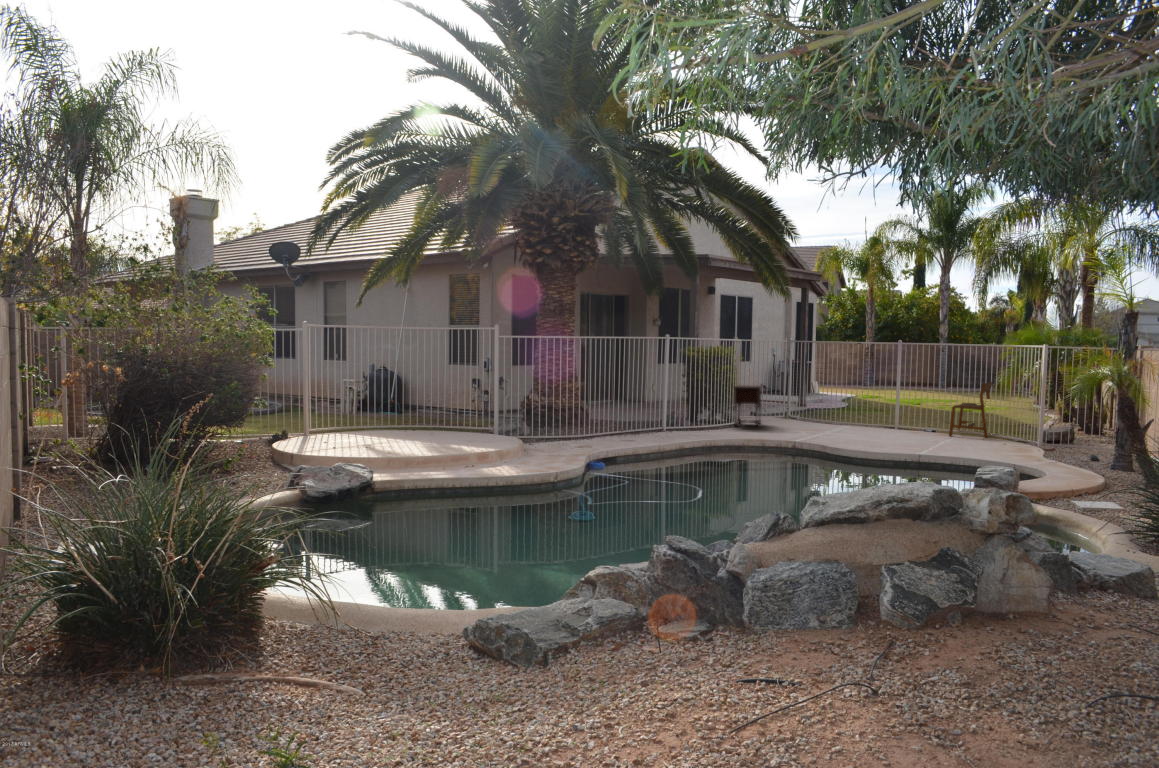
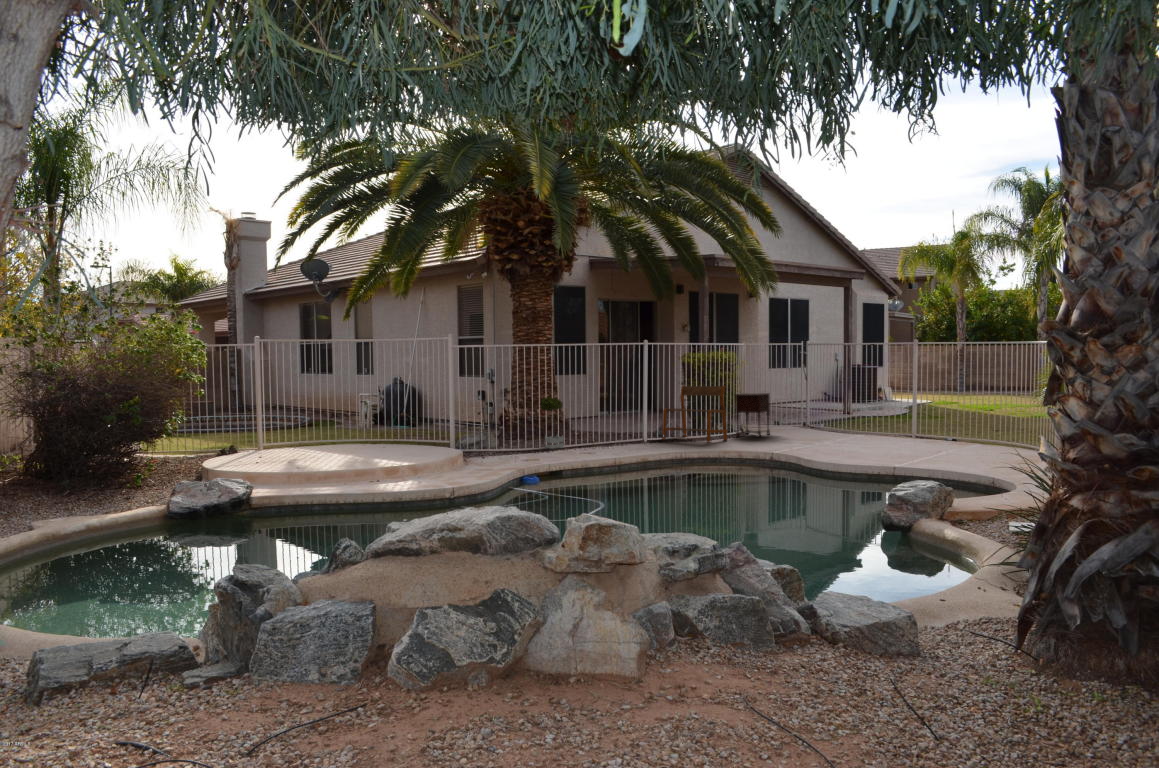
bench: present [949,382,992,438] -> present [662,386,728,442]
potted tree: none [570,387,593,438] -> present [541,397,564,449]

